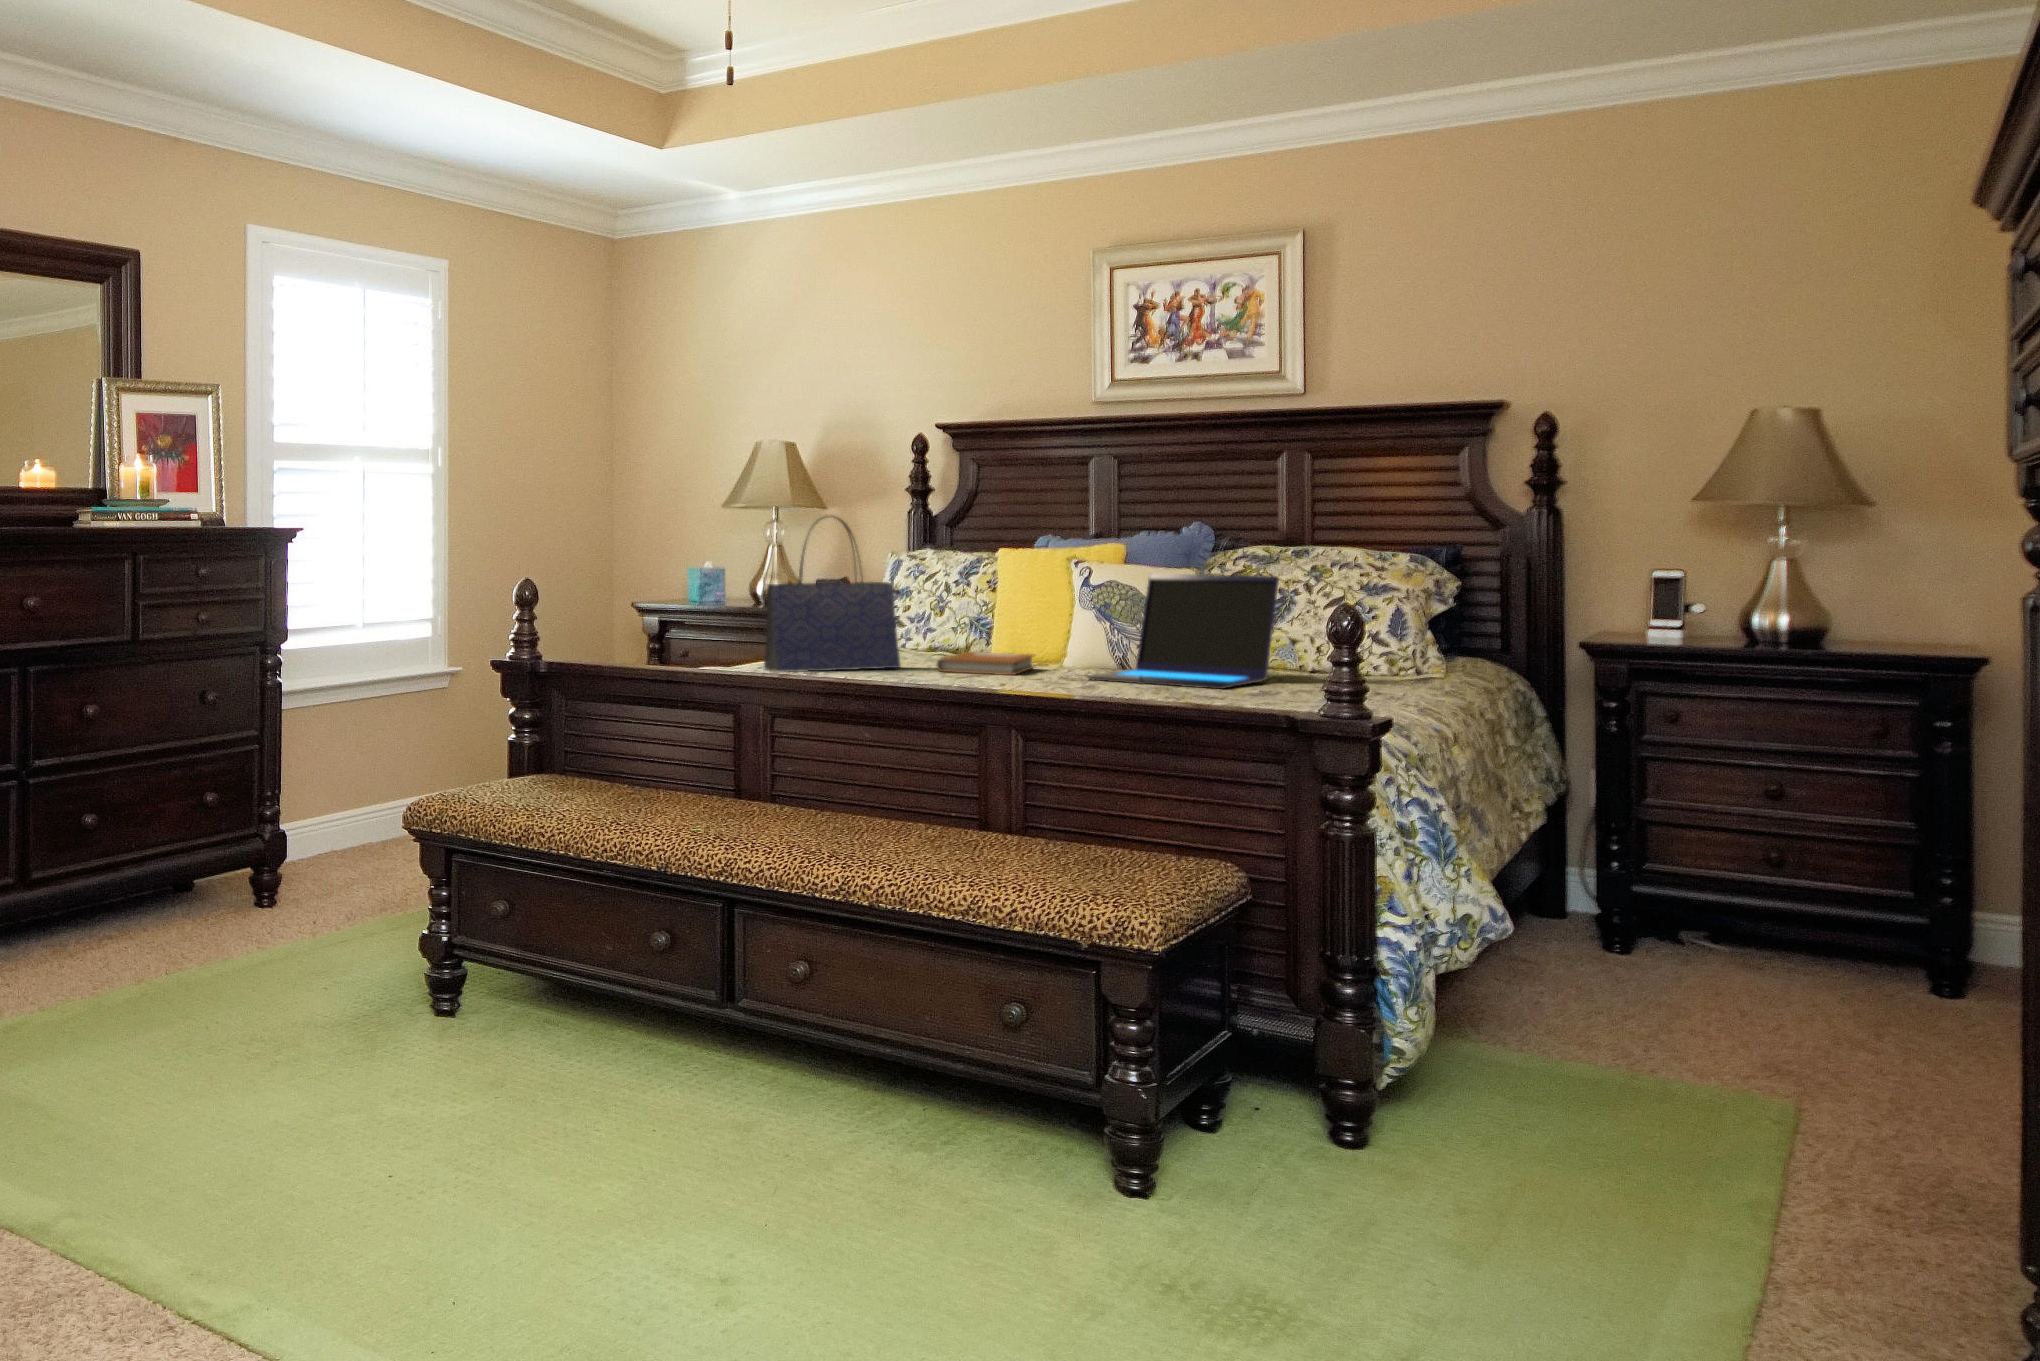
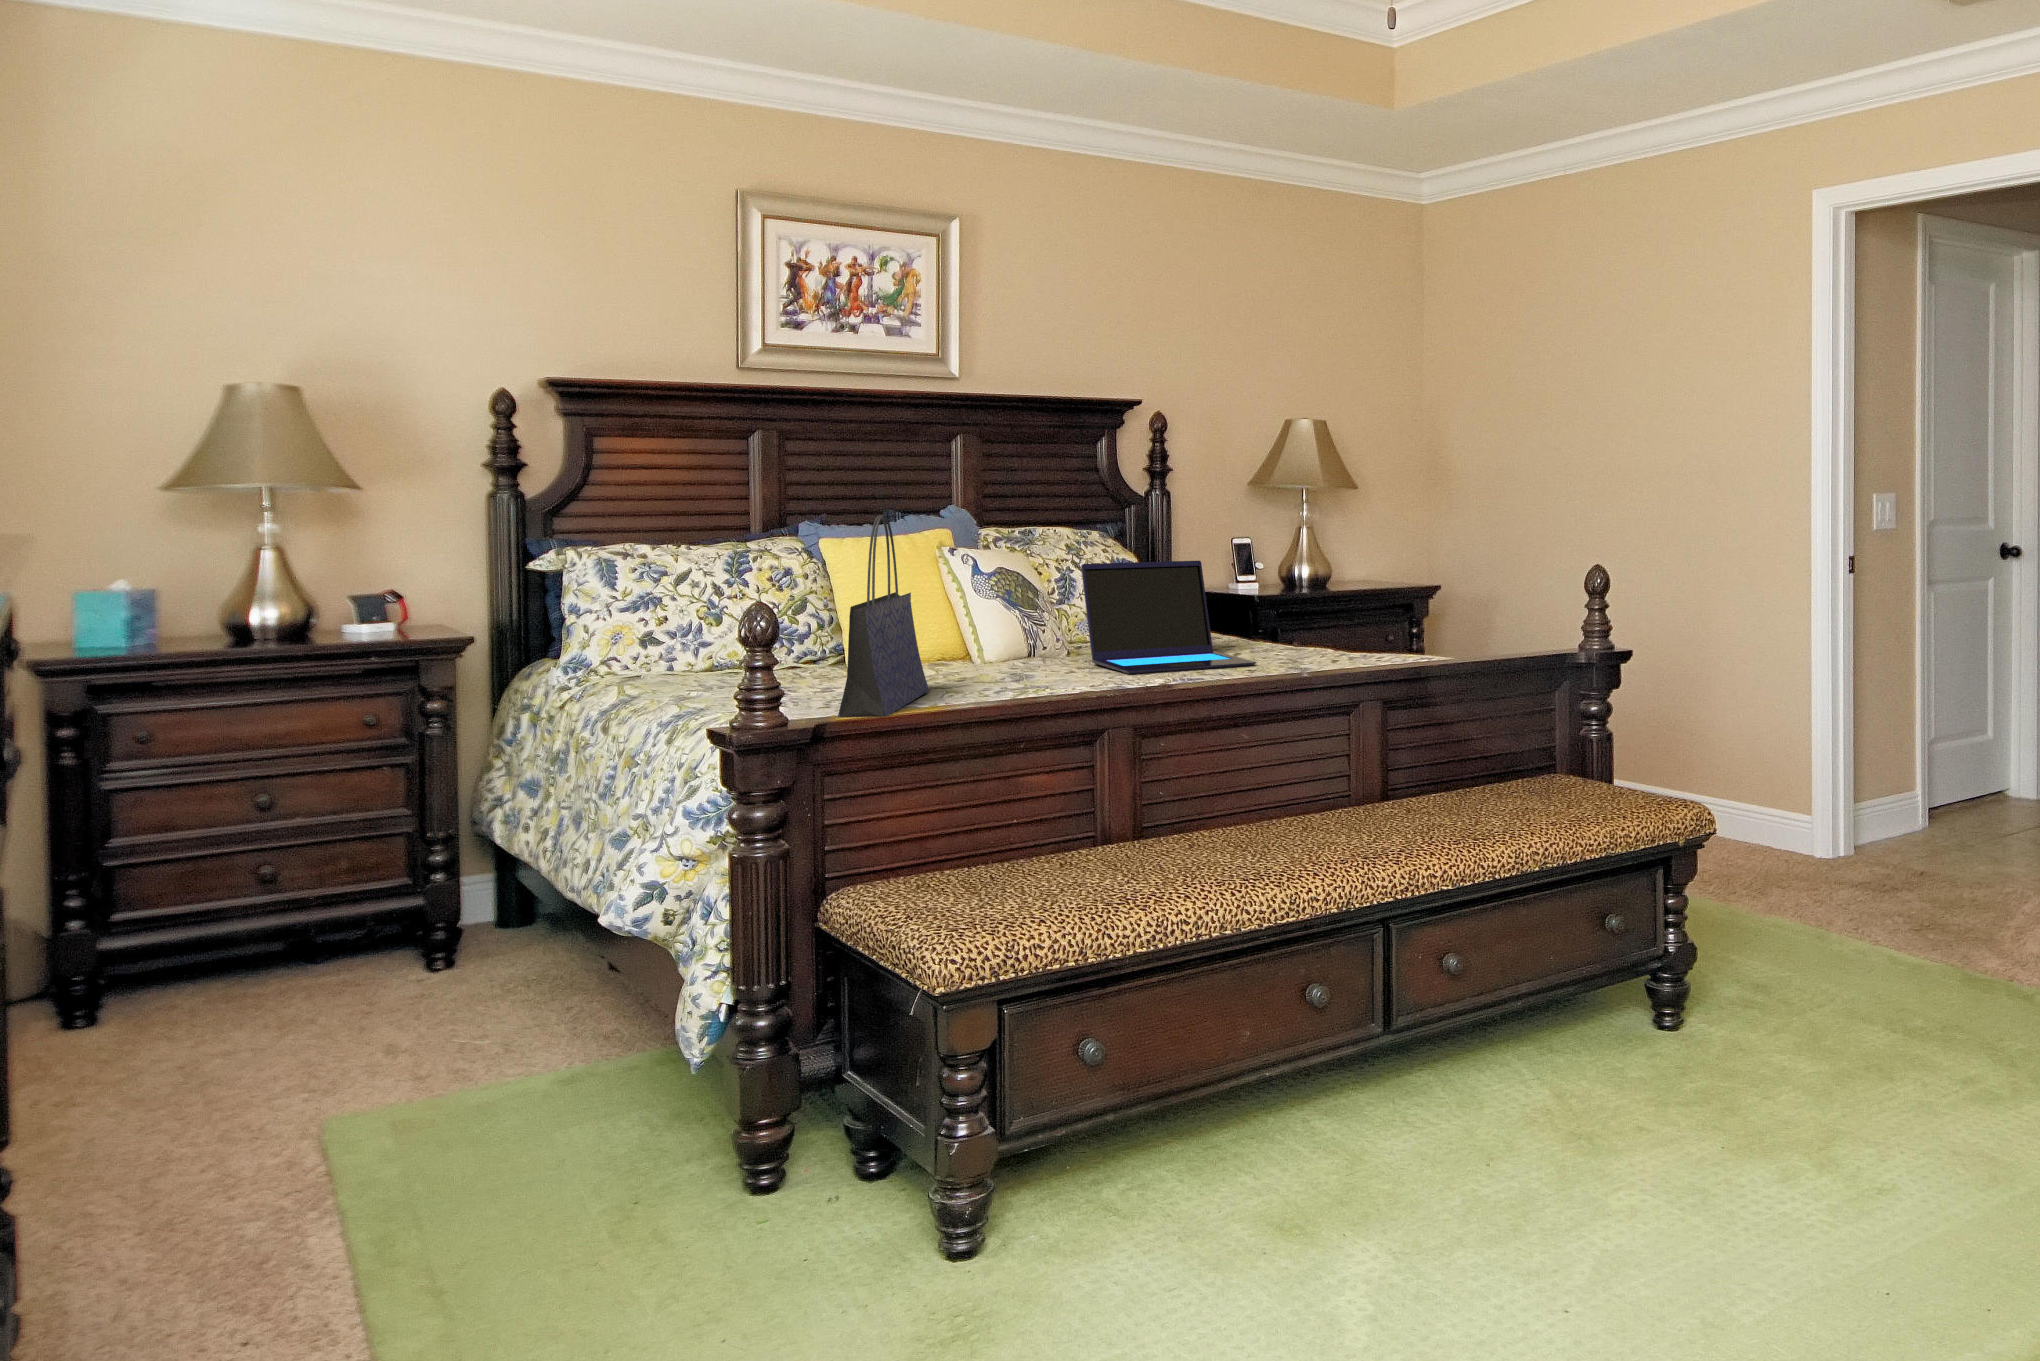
notebook: present [937,652,1034,675] -> none [921,657,1052,689]

